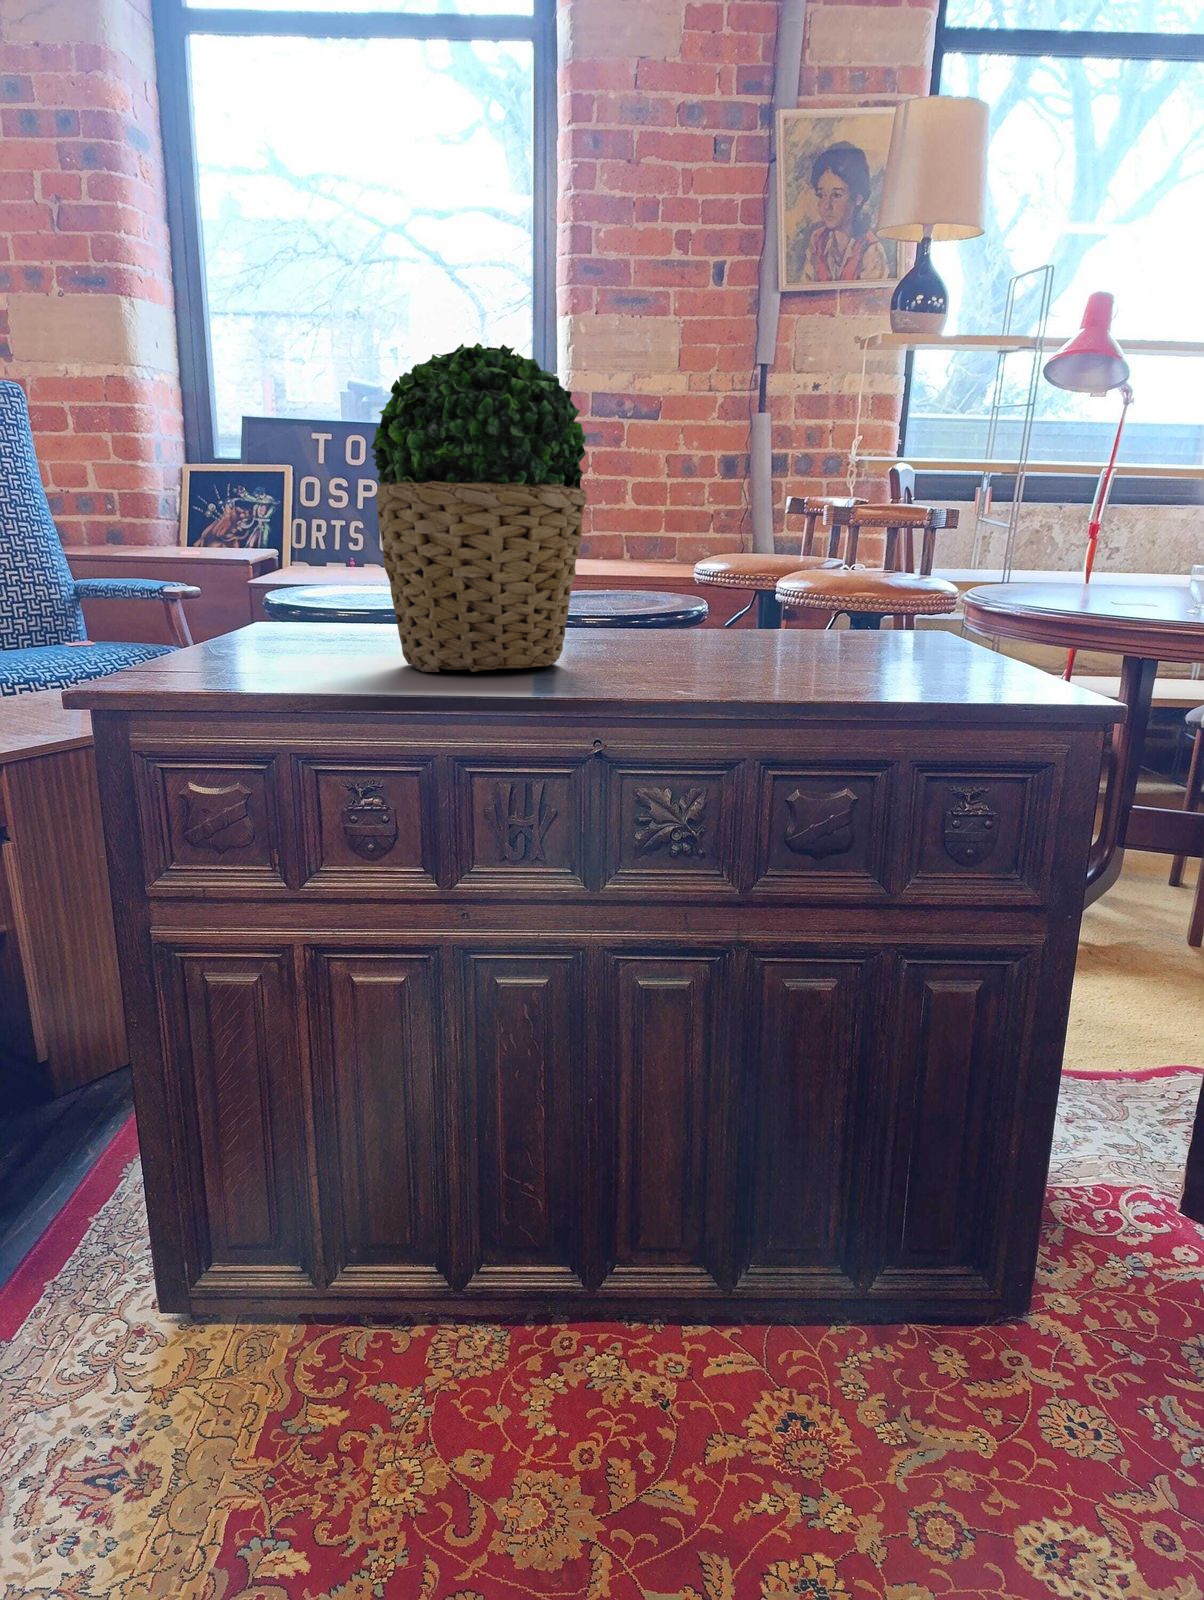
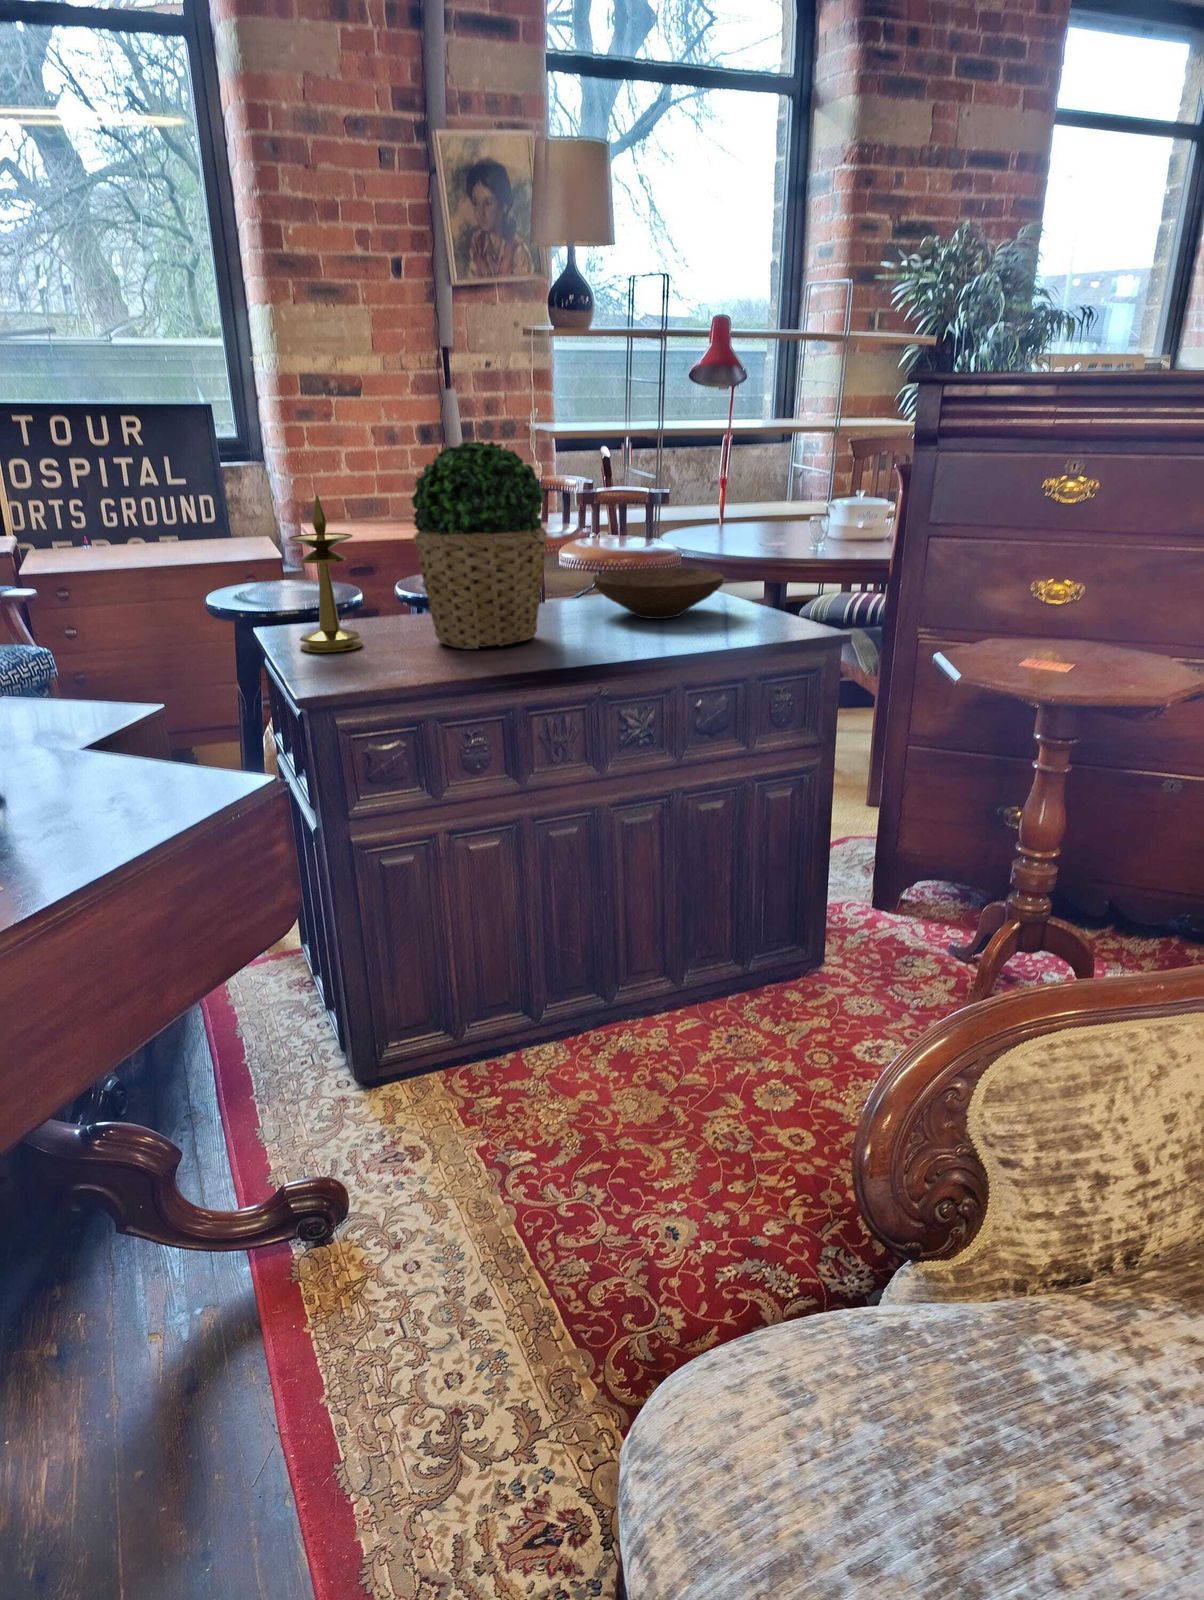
candlestick: none [216,428,321,658] -> present [288,495,362,652]
wooden bowl: none [704,590,923,665] -> present [593,568,723,619]

